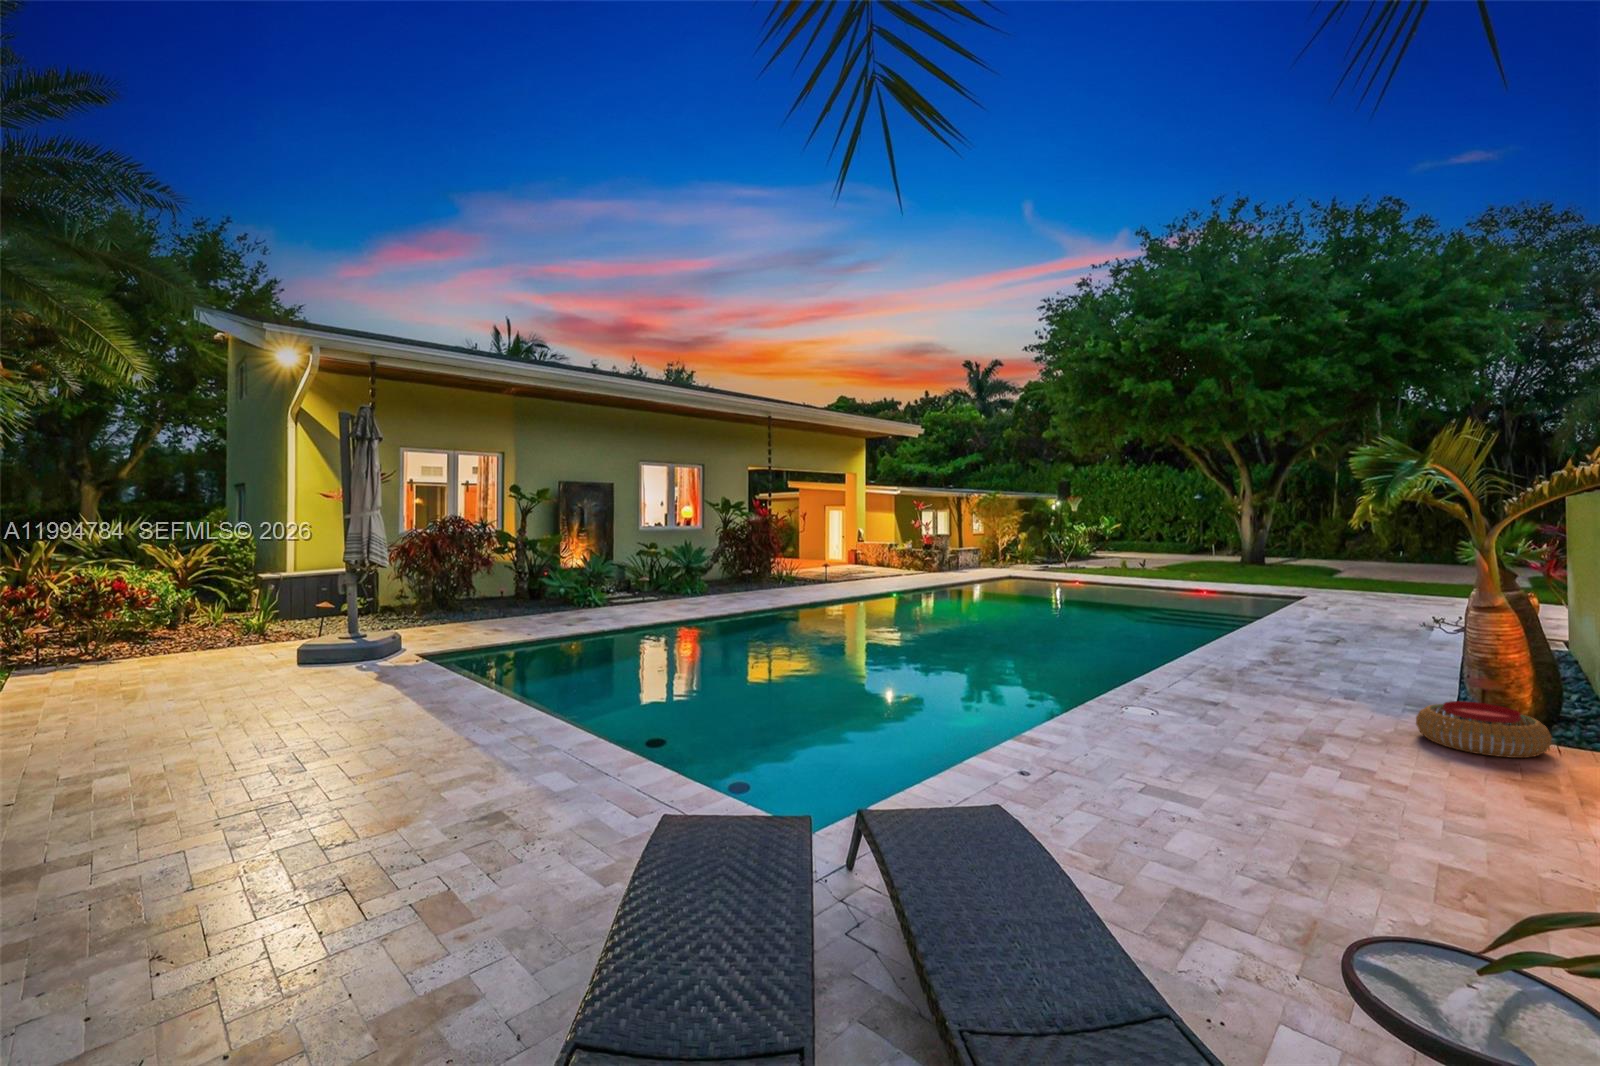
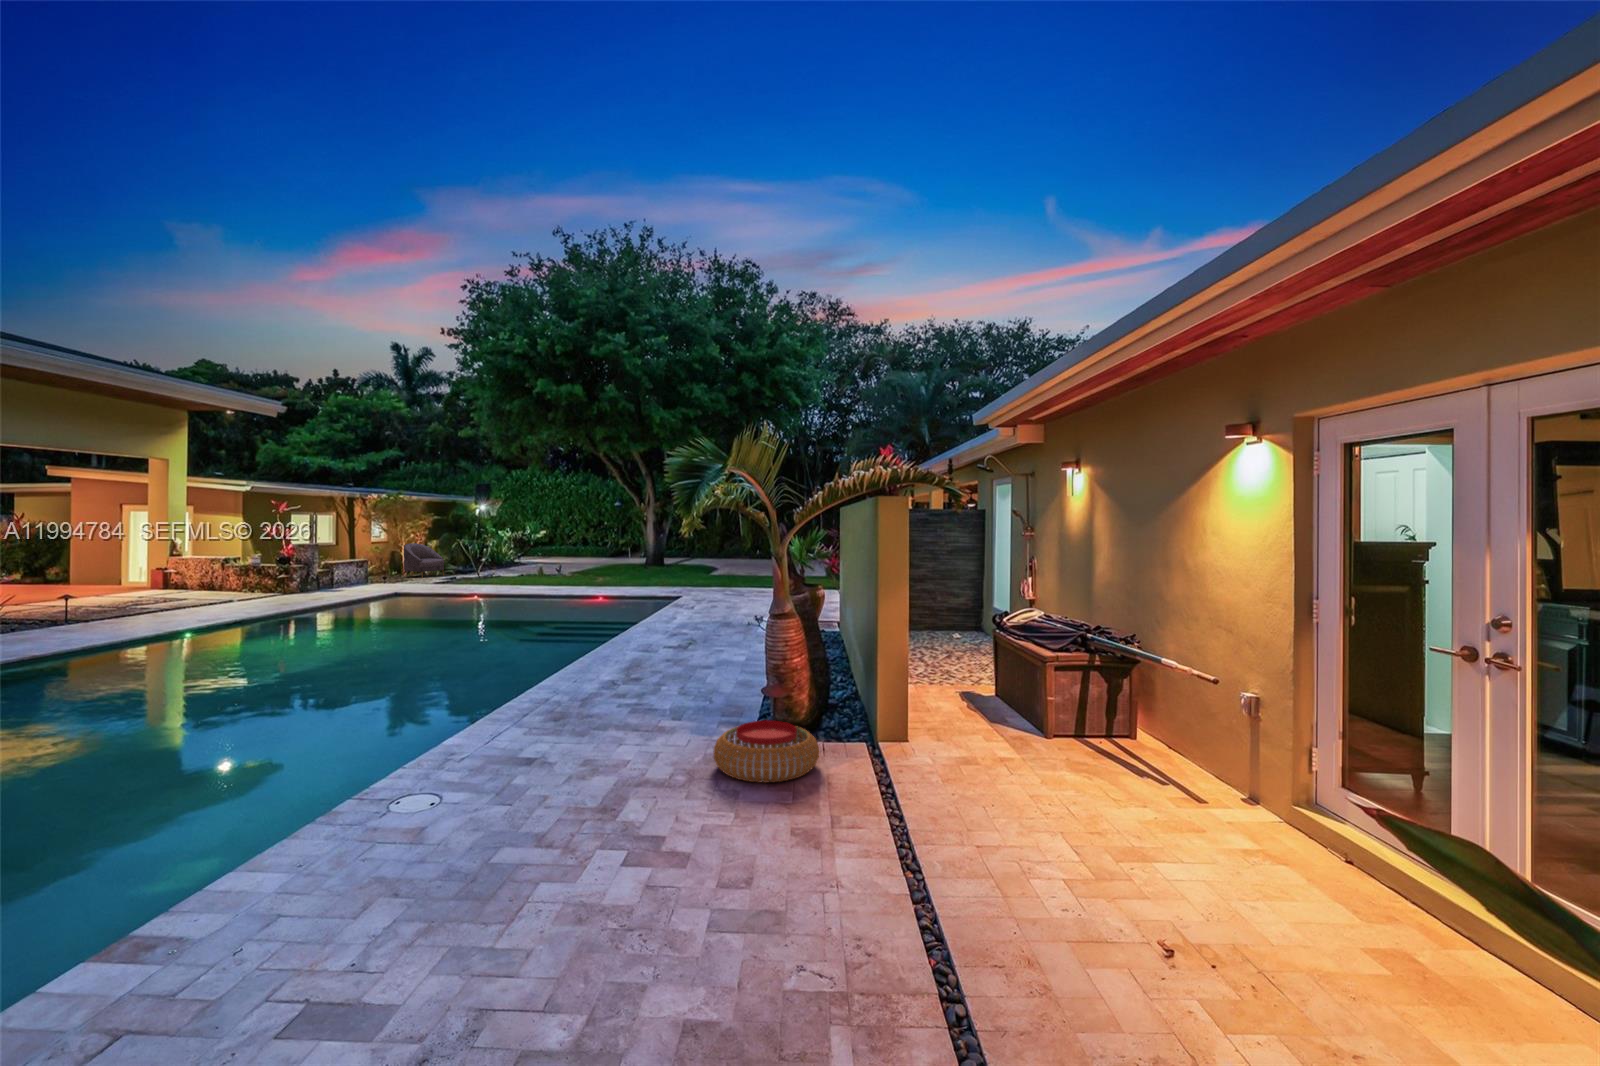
armchair: none [1004,535,1036,565] -> present [404,543,444,578]

